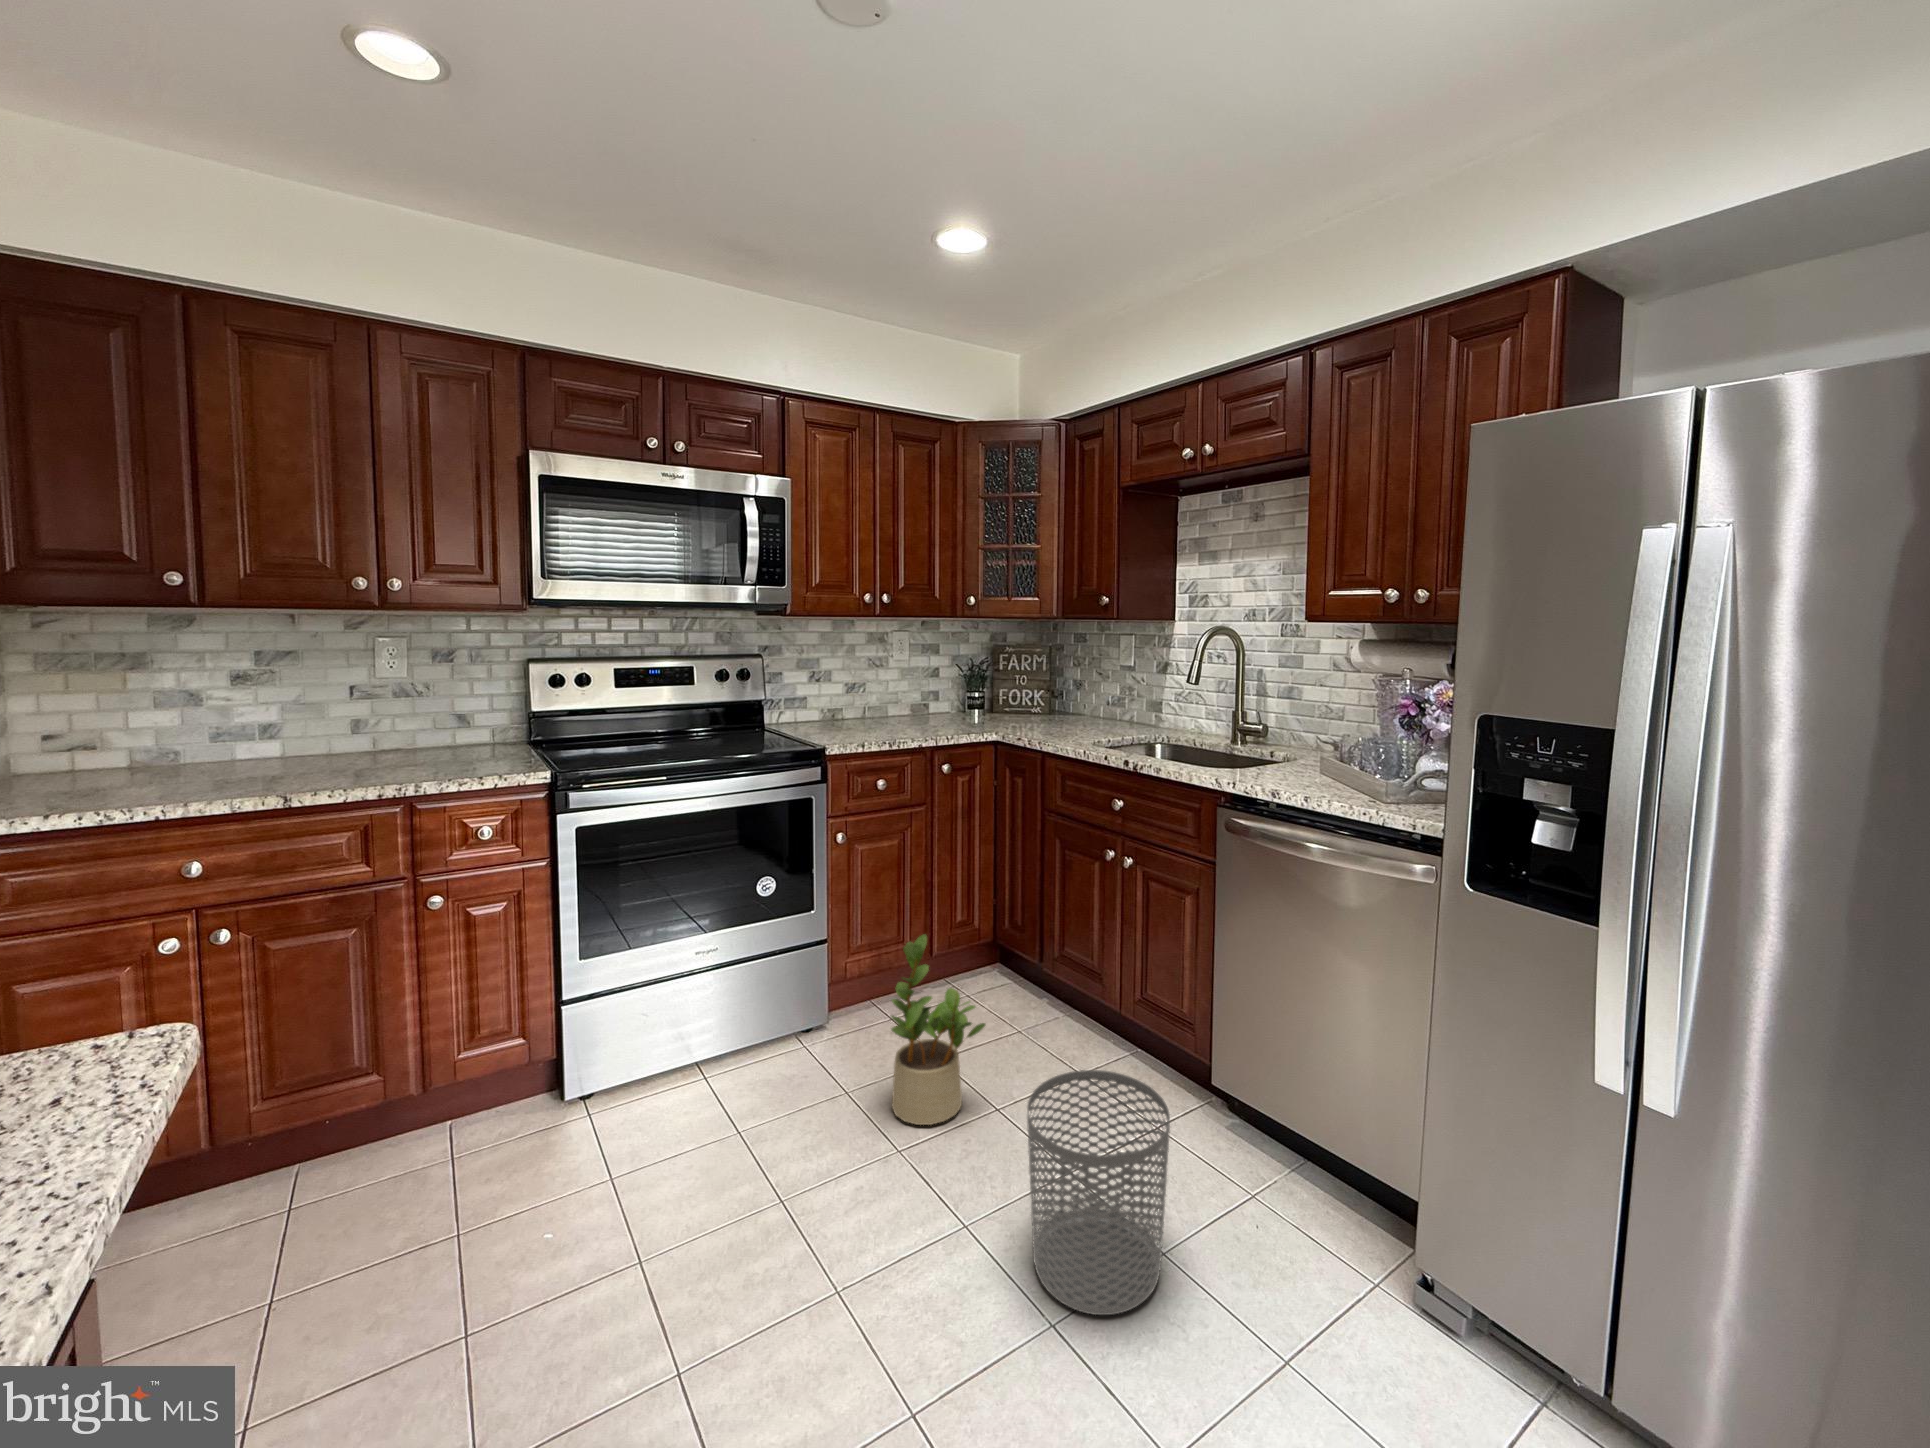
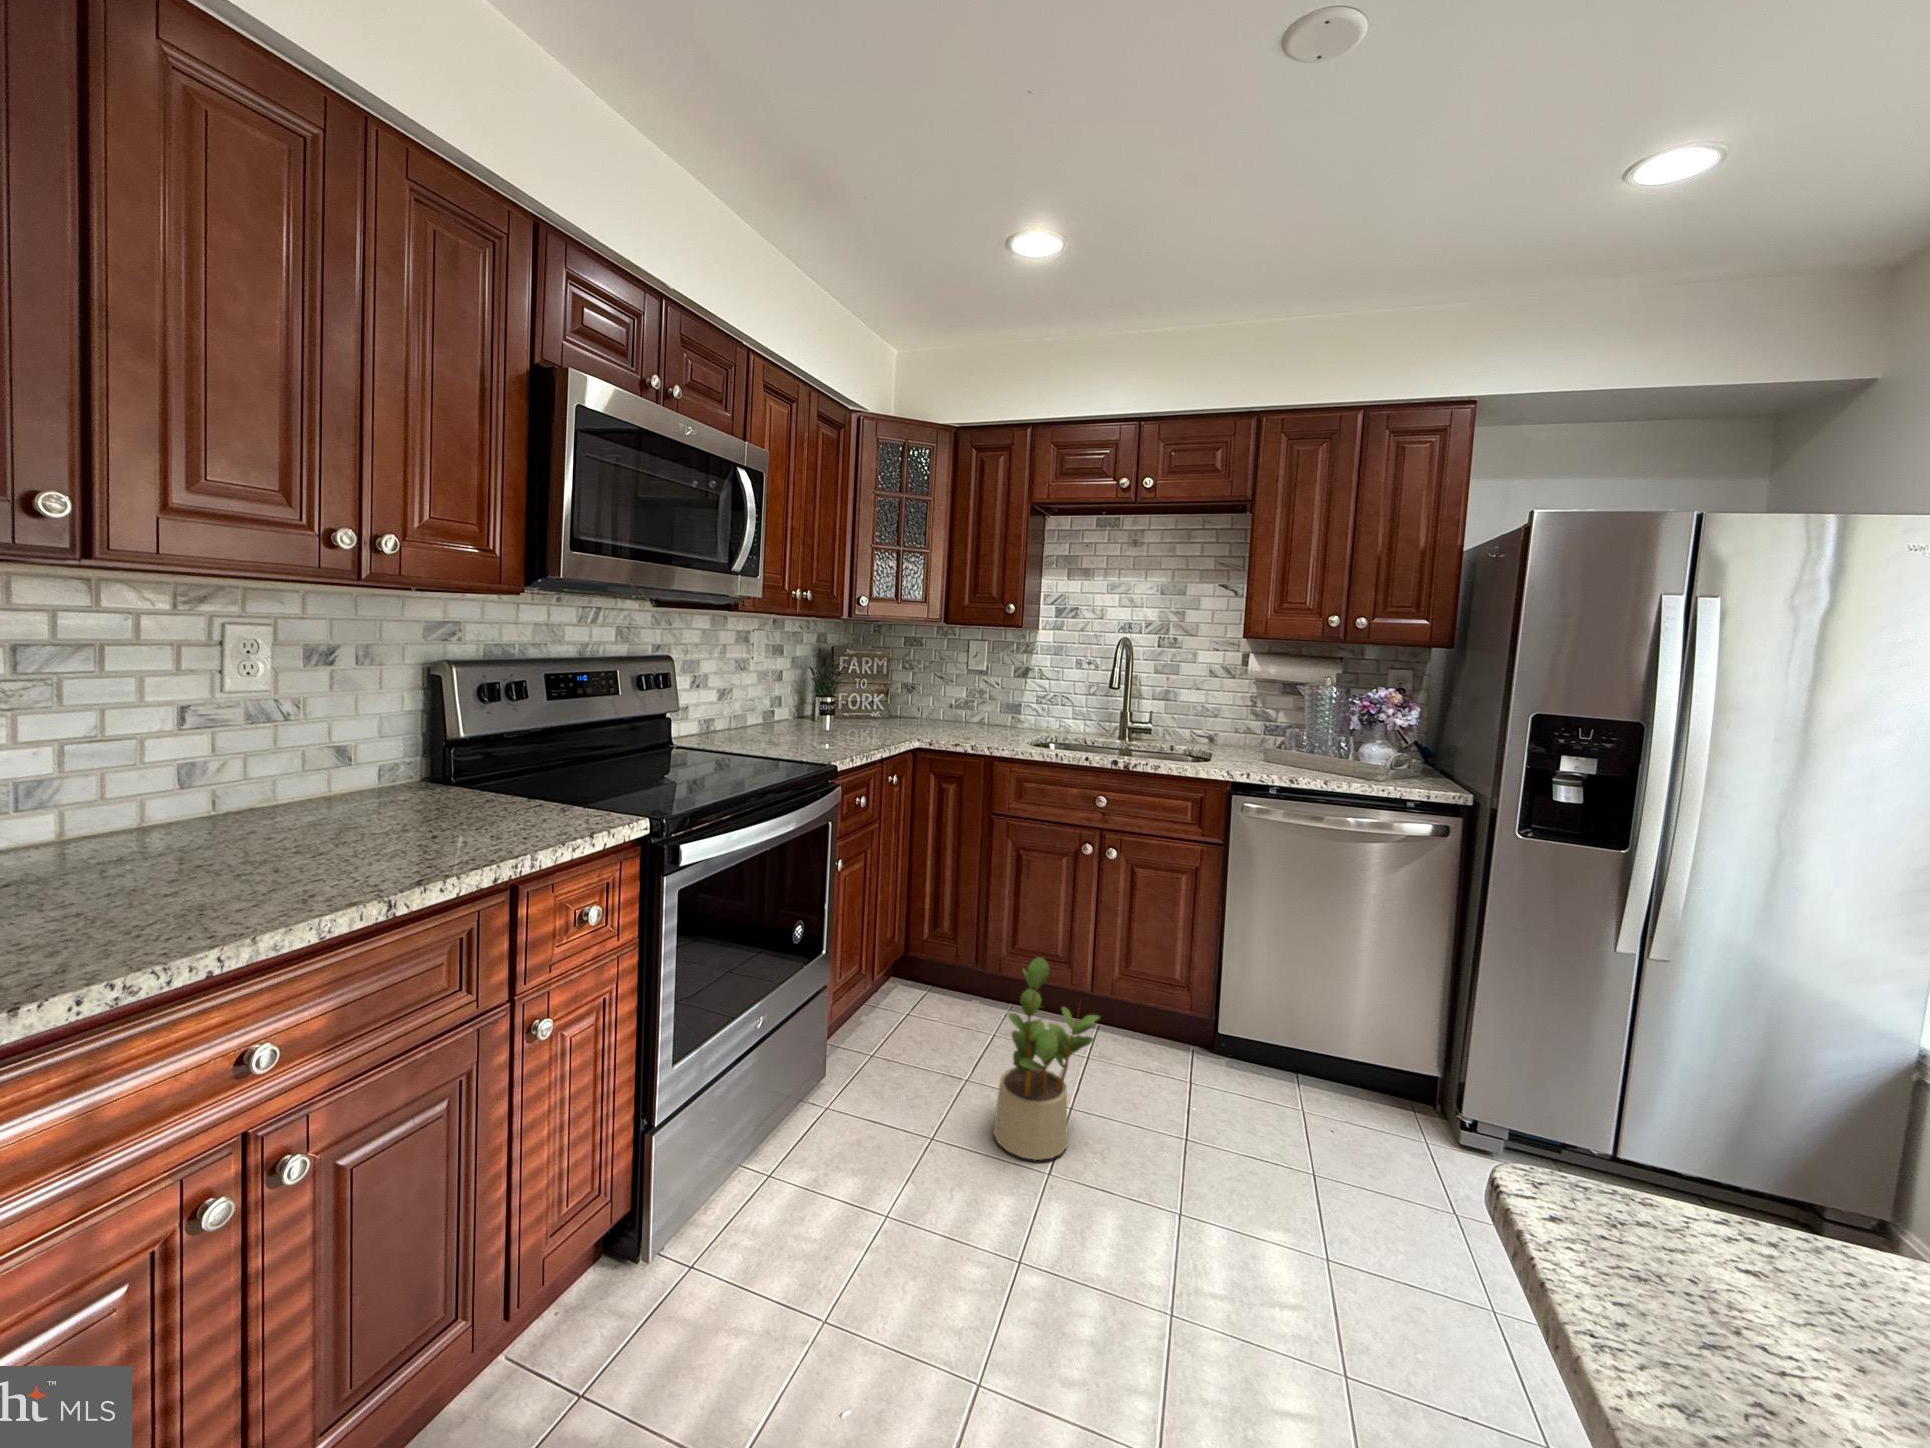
waste bin: present [1027,1070,1170,1315] -> none [1259,1041,1405,1256]

